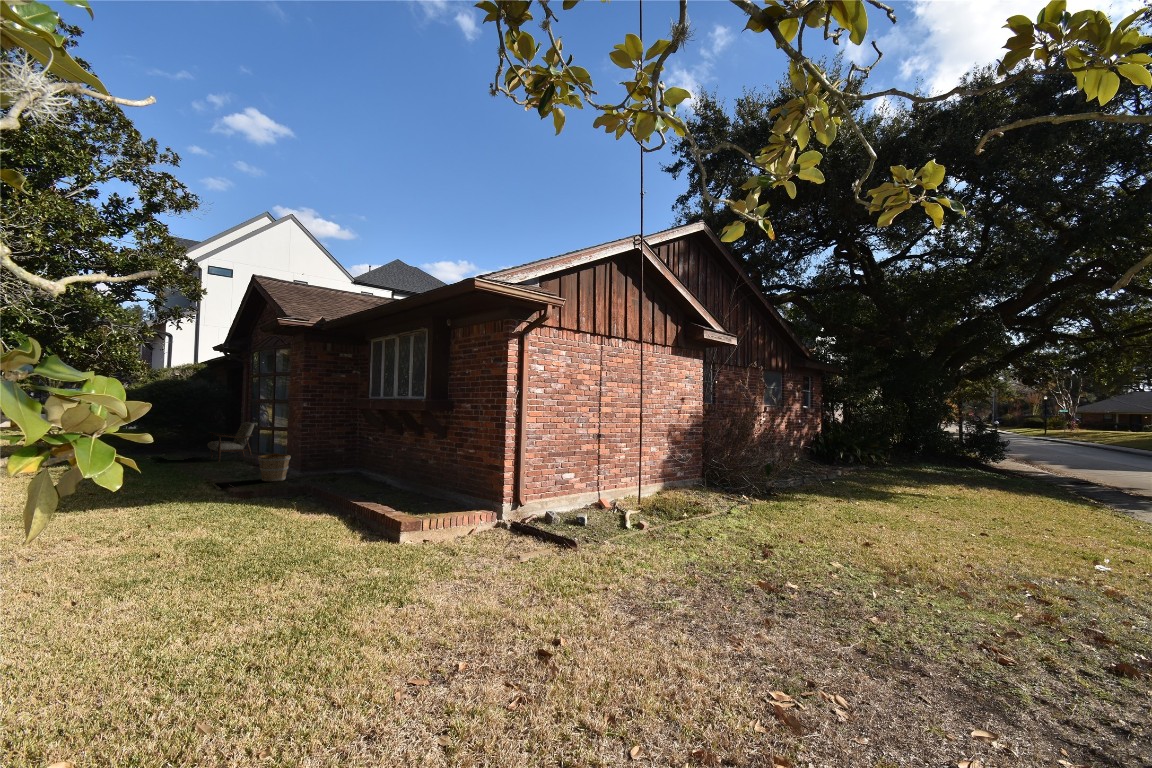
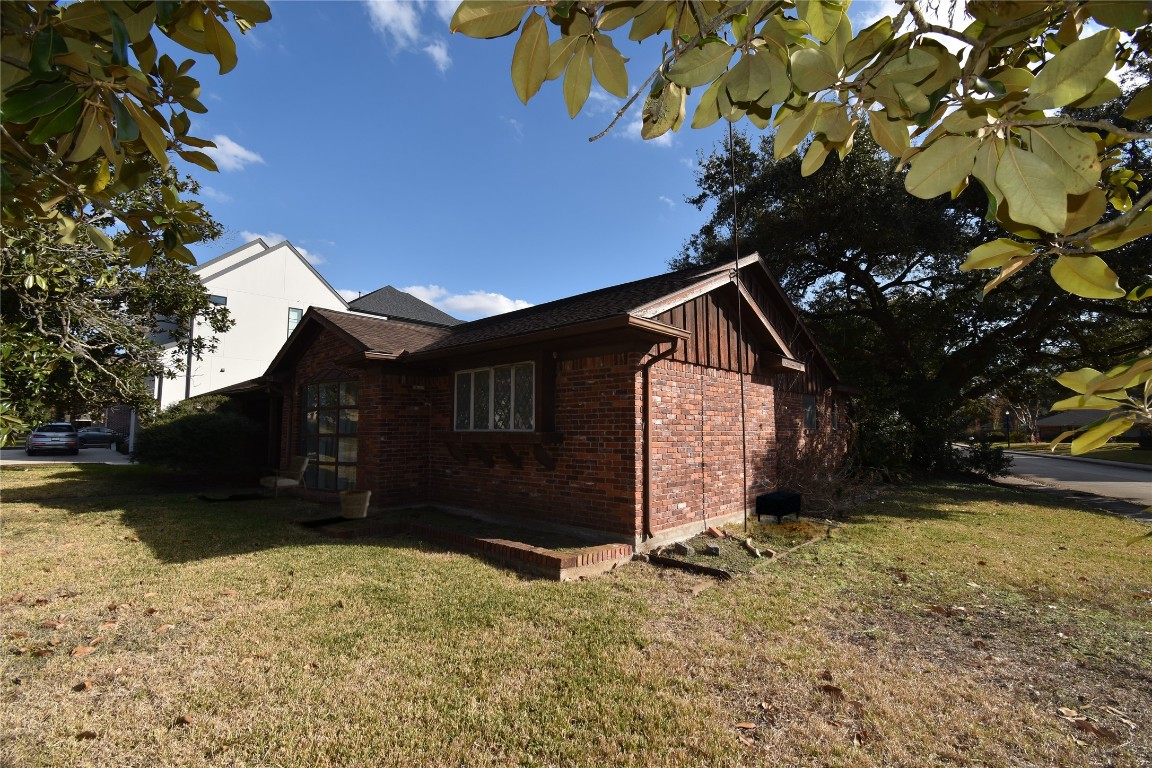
bench: none [671,467,723,501] -> present [755,491,801,525]

